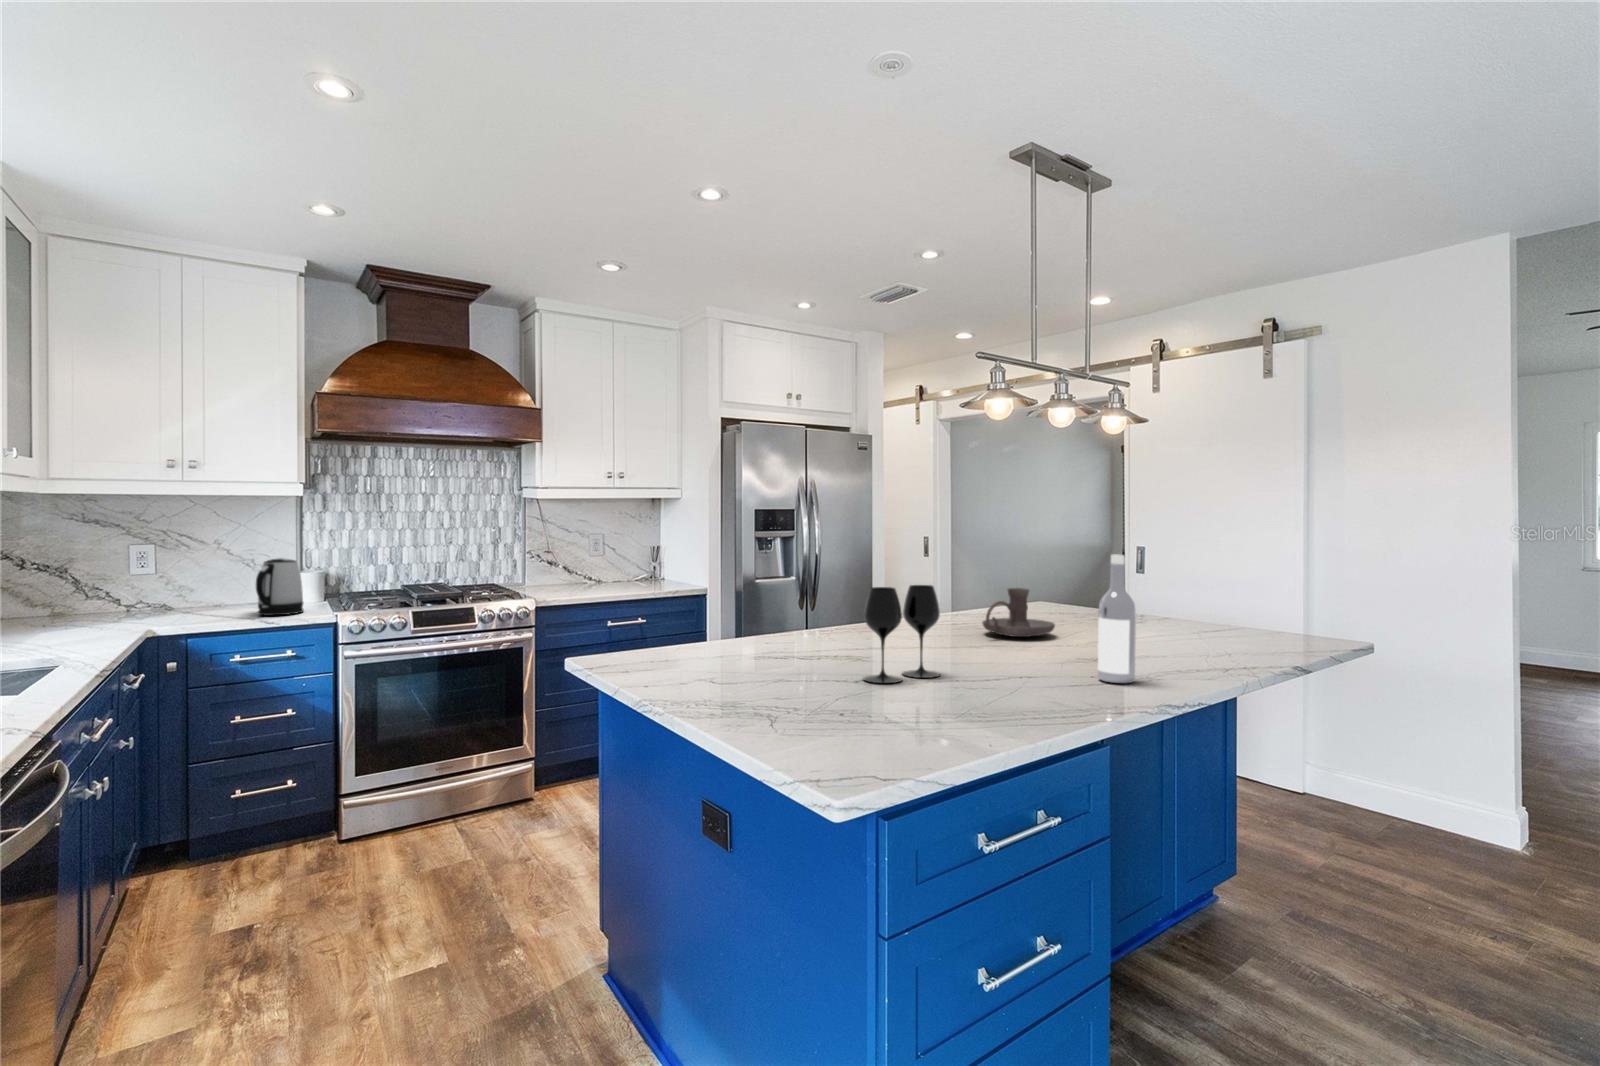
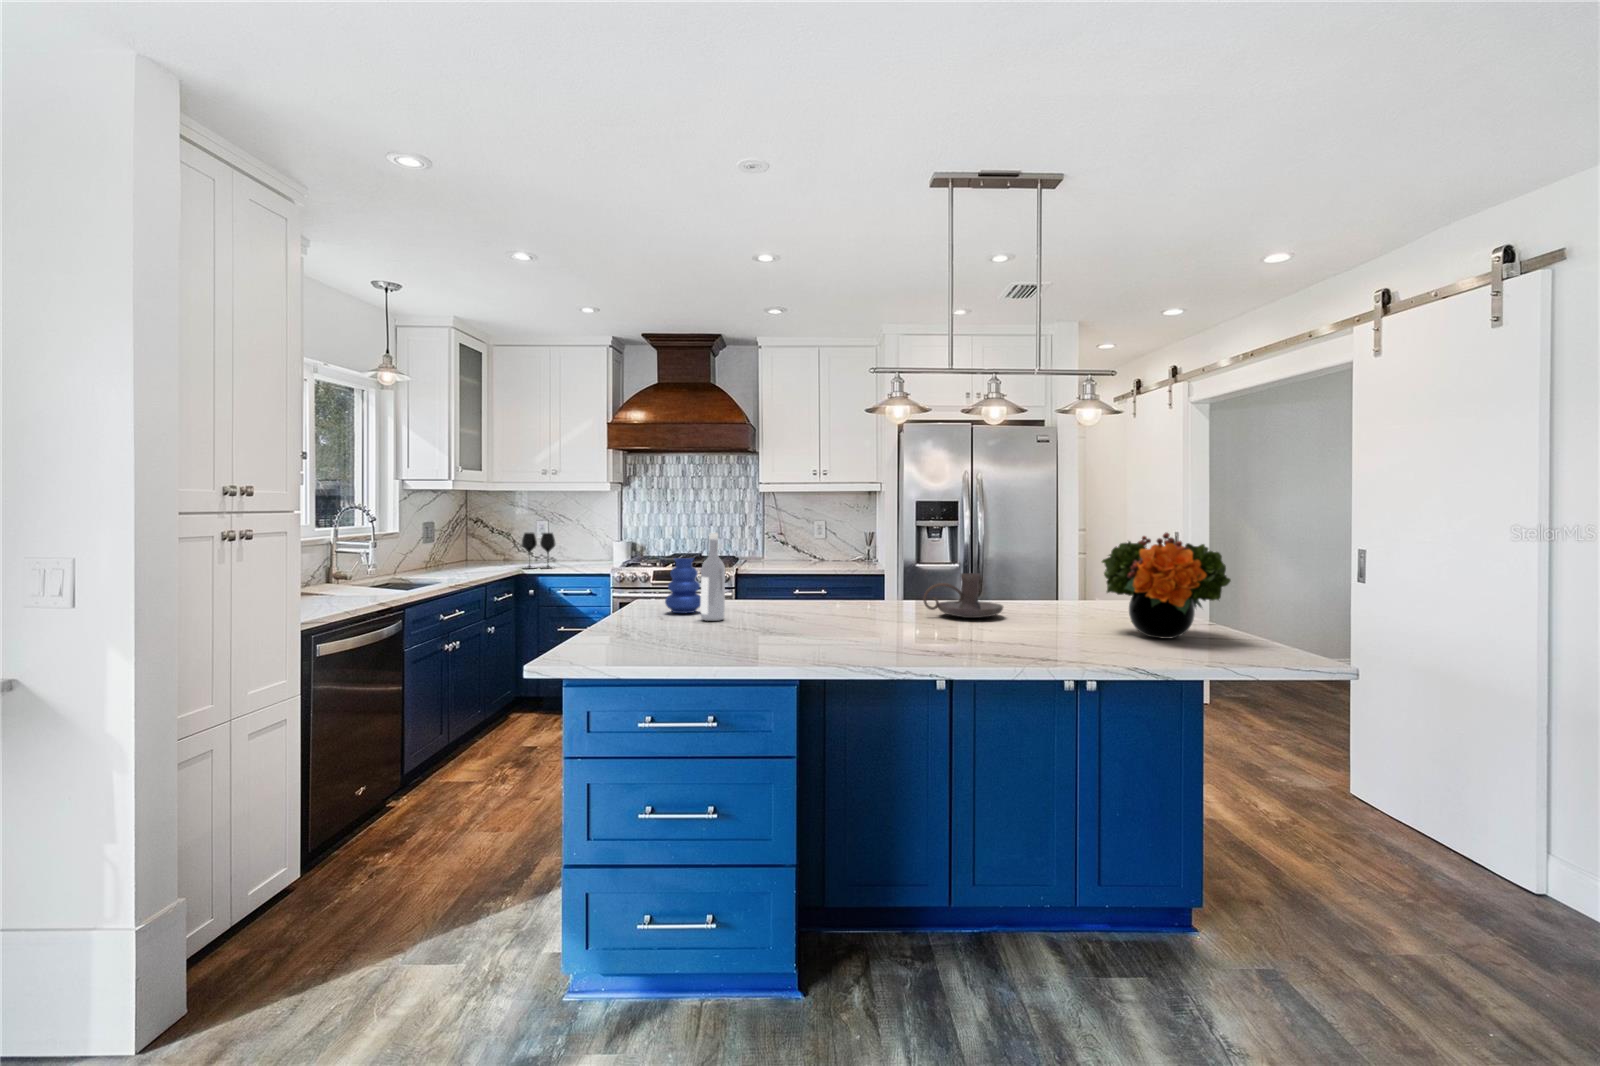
flower arrangement: none [1151,539,1279,639] -> present [1102,533,1231,639]
wine bottle: present [1098,555,1136,683] -> present [701,533,725,621]
kettle: present [256,558,304,615] -> none [570,531,600,567]
wine glass: present [863,585,940,683] -> present [522,533,555,569]
vase: none [702,590,753,670] -> present [665,558,701,613]

